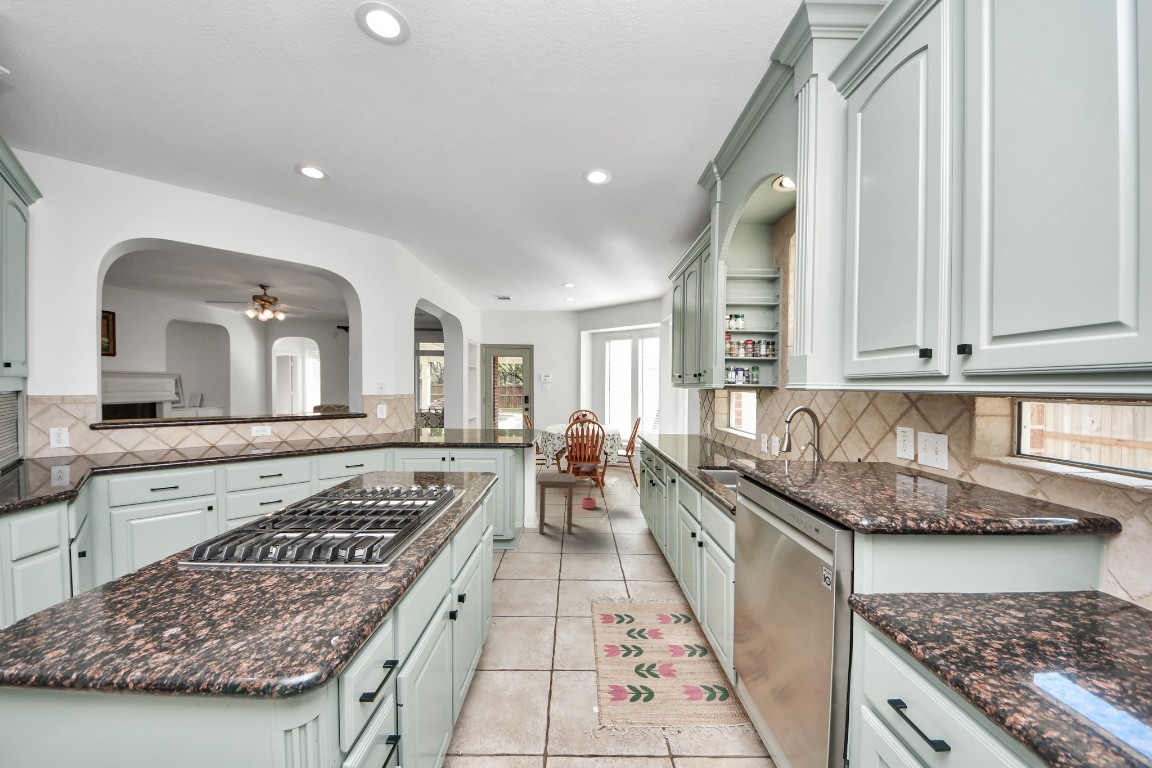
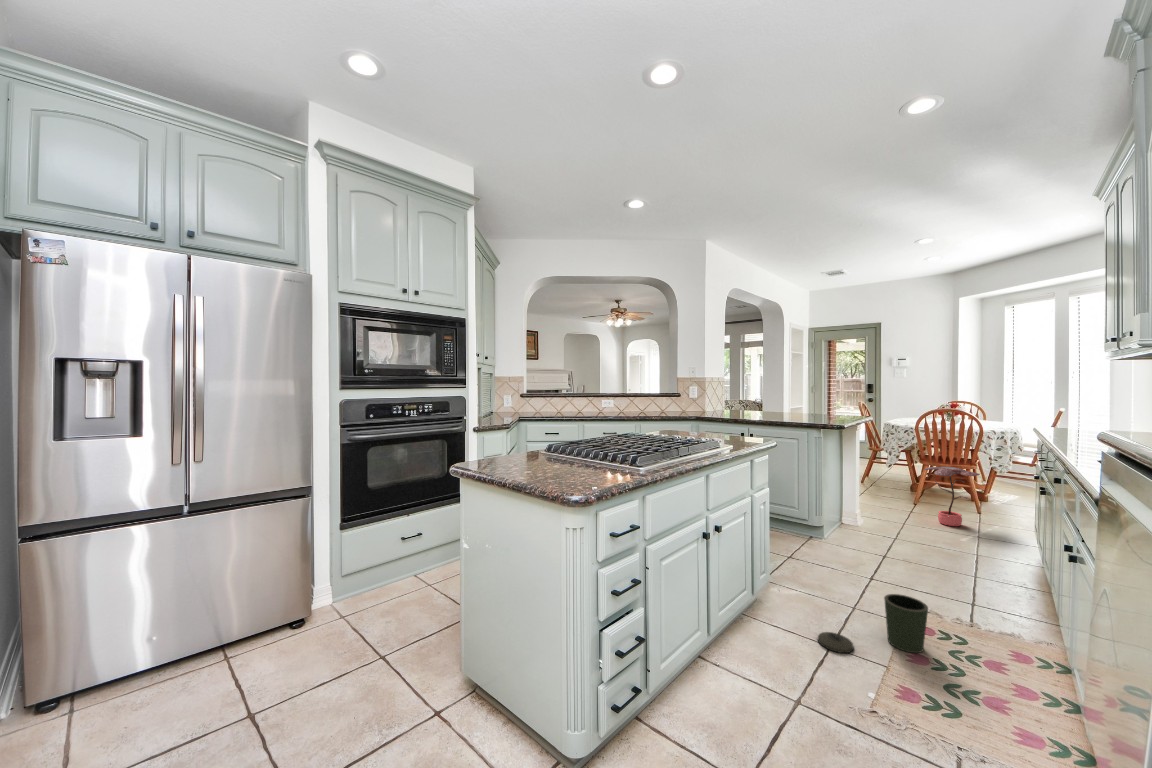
stool: present [538,473,575,534] -> none [860,469,917,545]
trash can: none [539,595,617,676] -> present [818,594,928,653]

